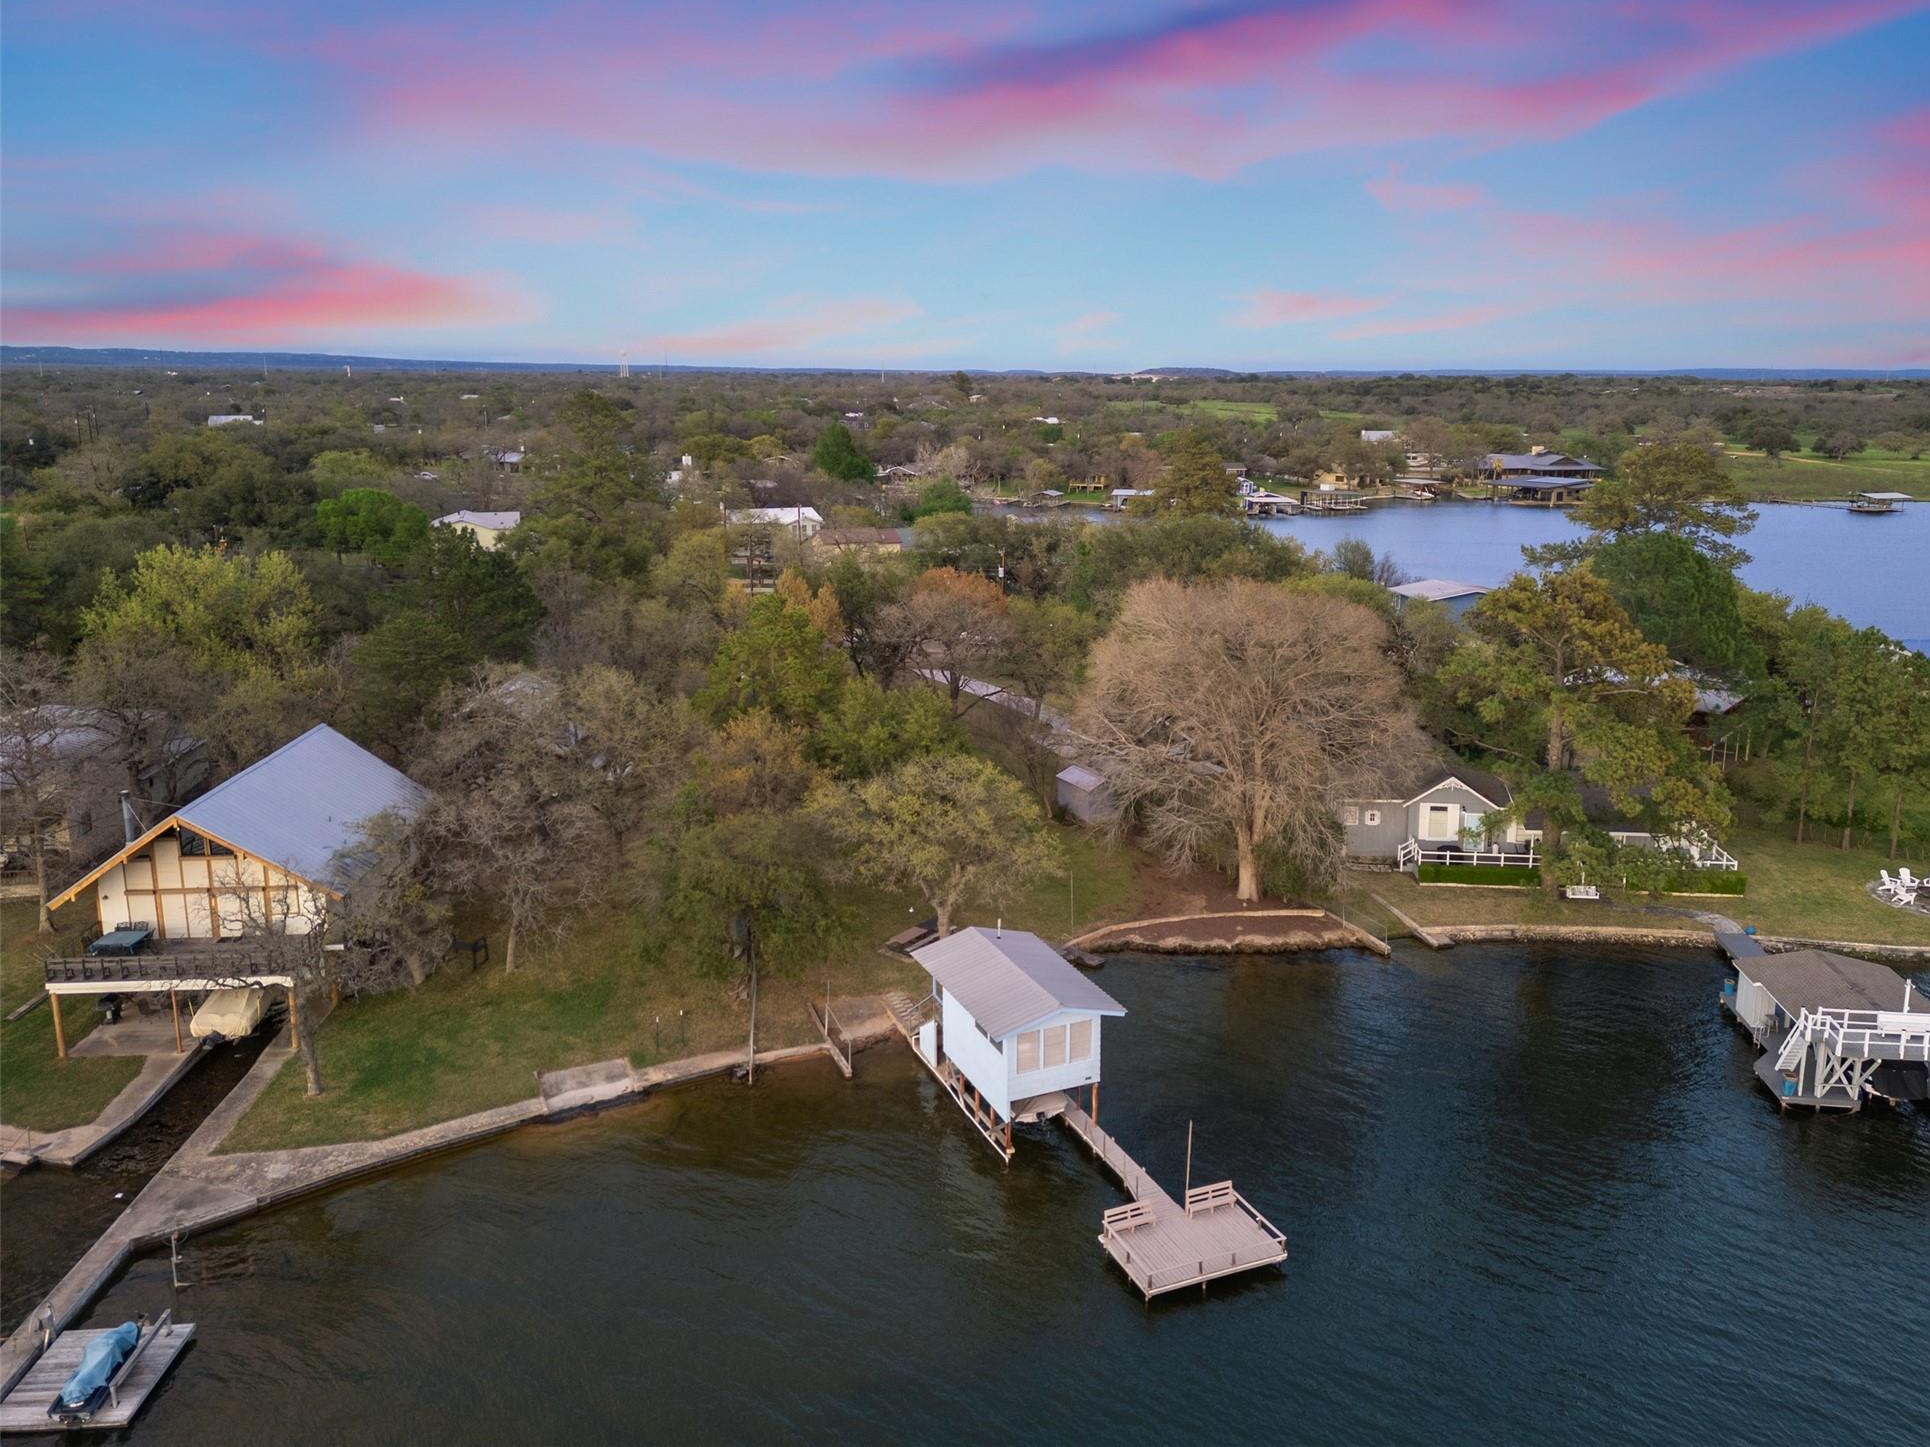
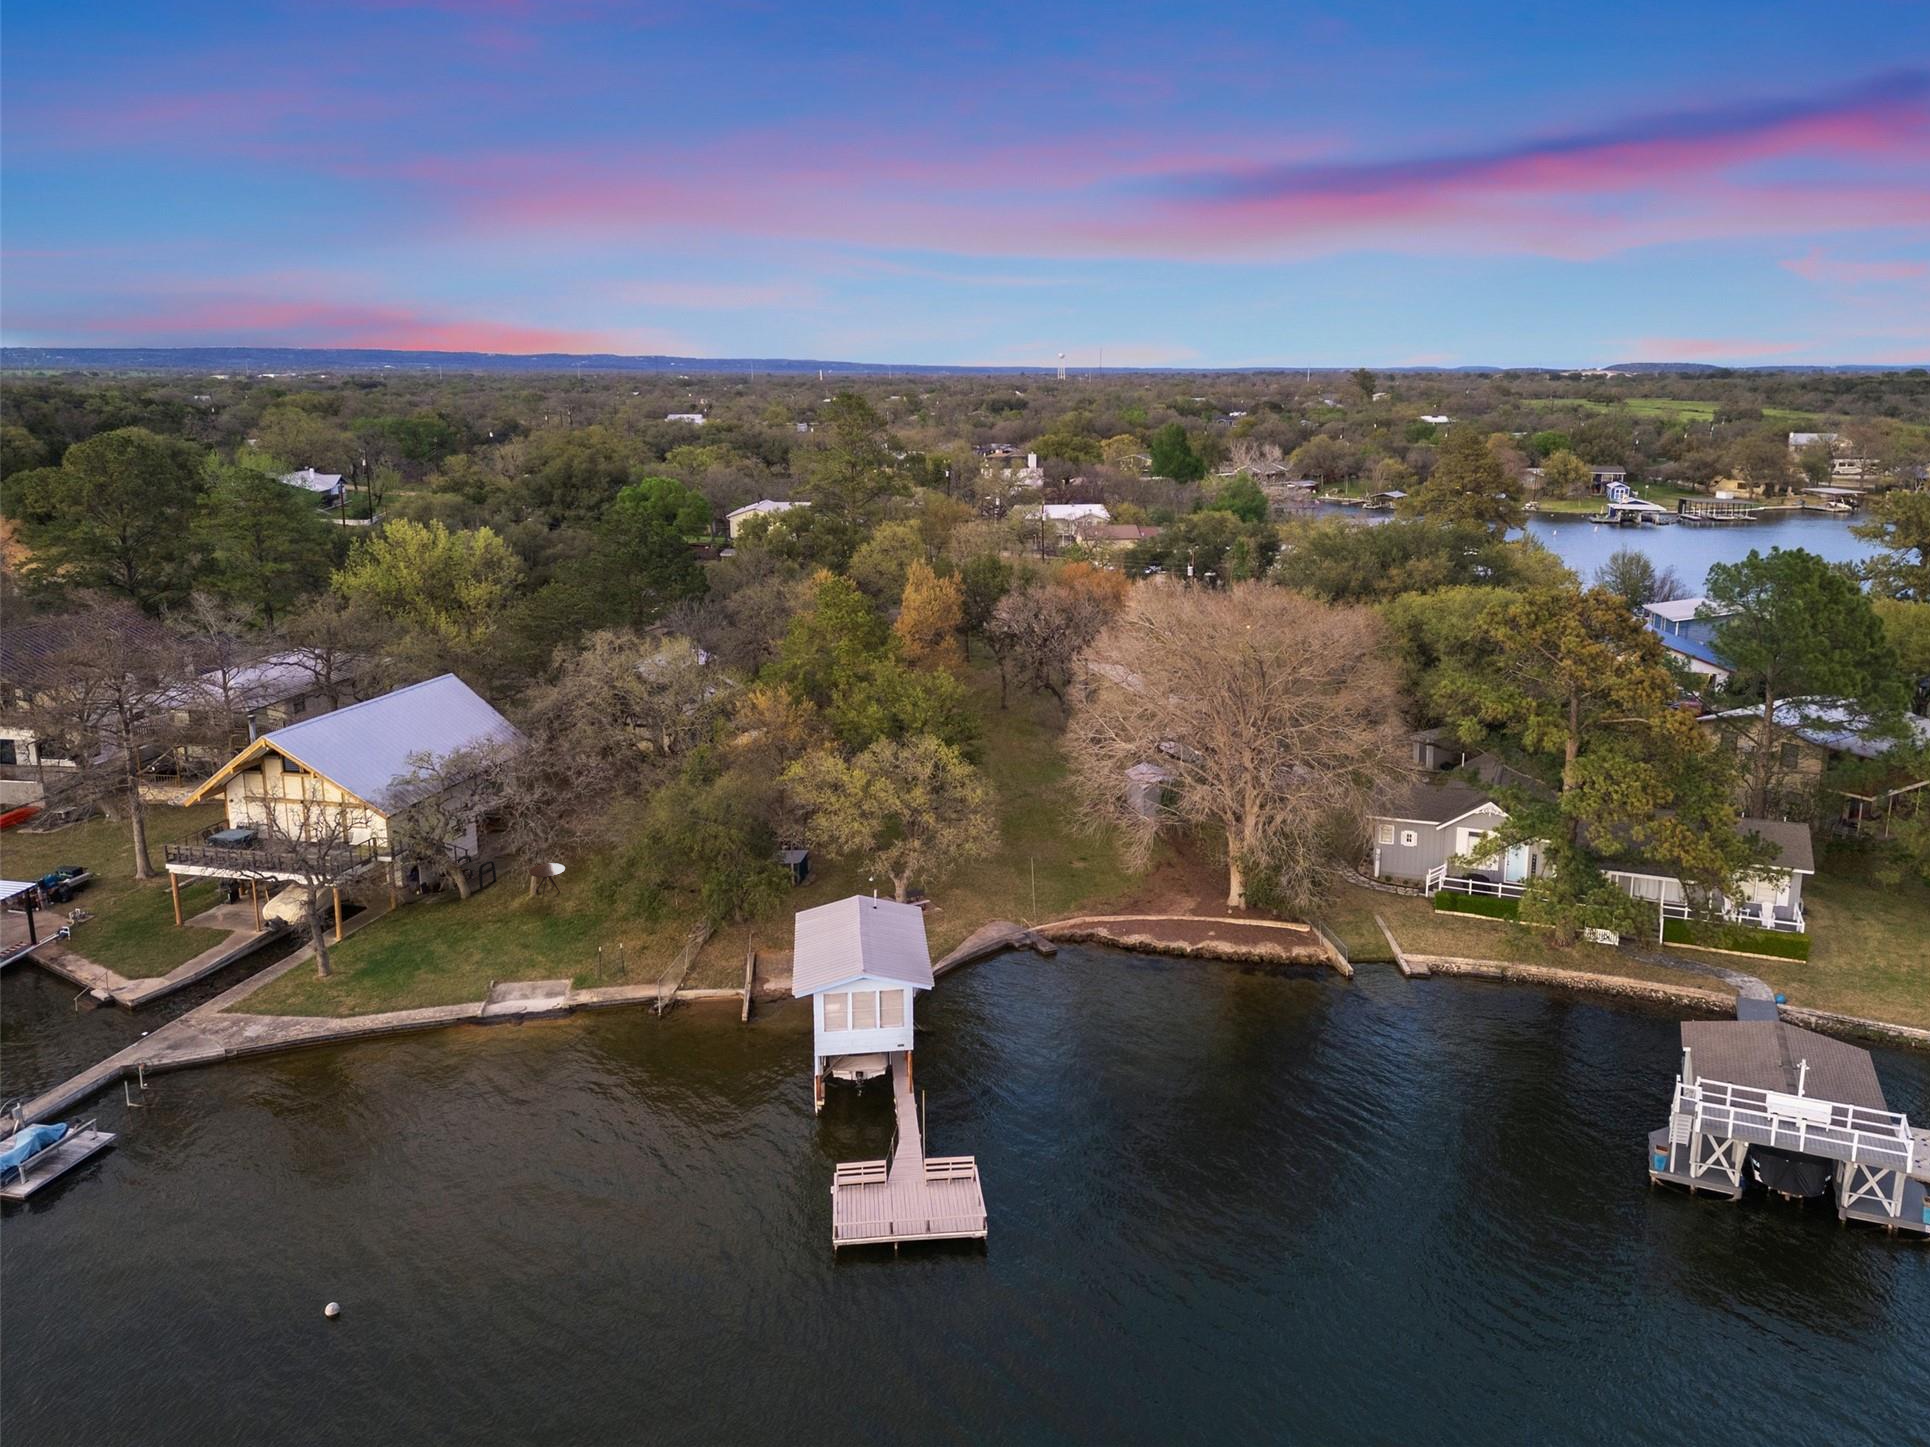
round table: none [532,932,572,969] -> present [529,863,565,896]

